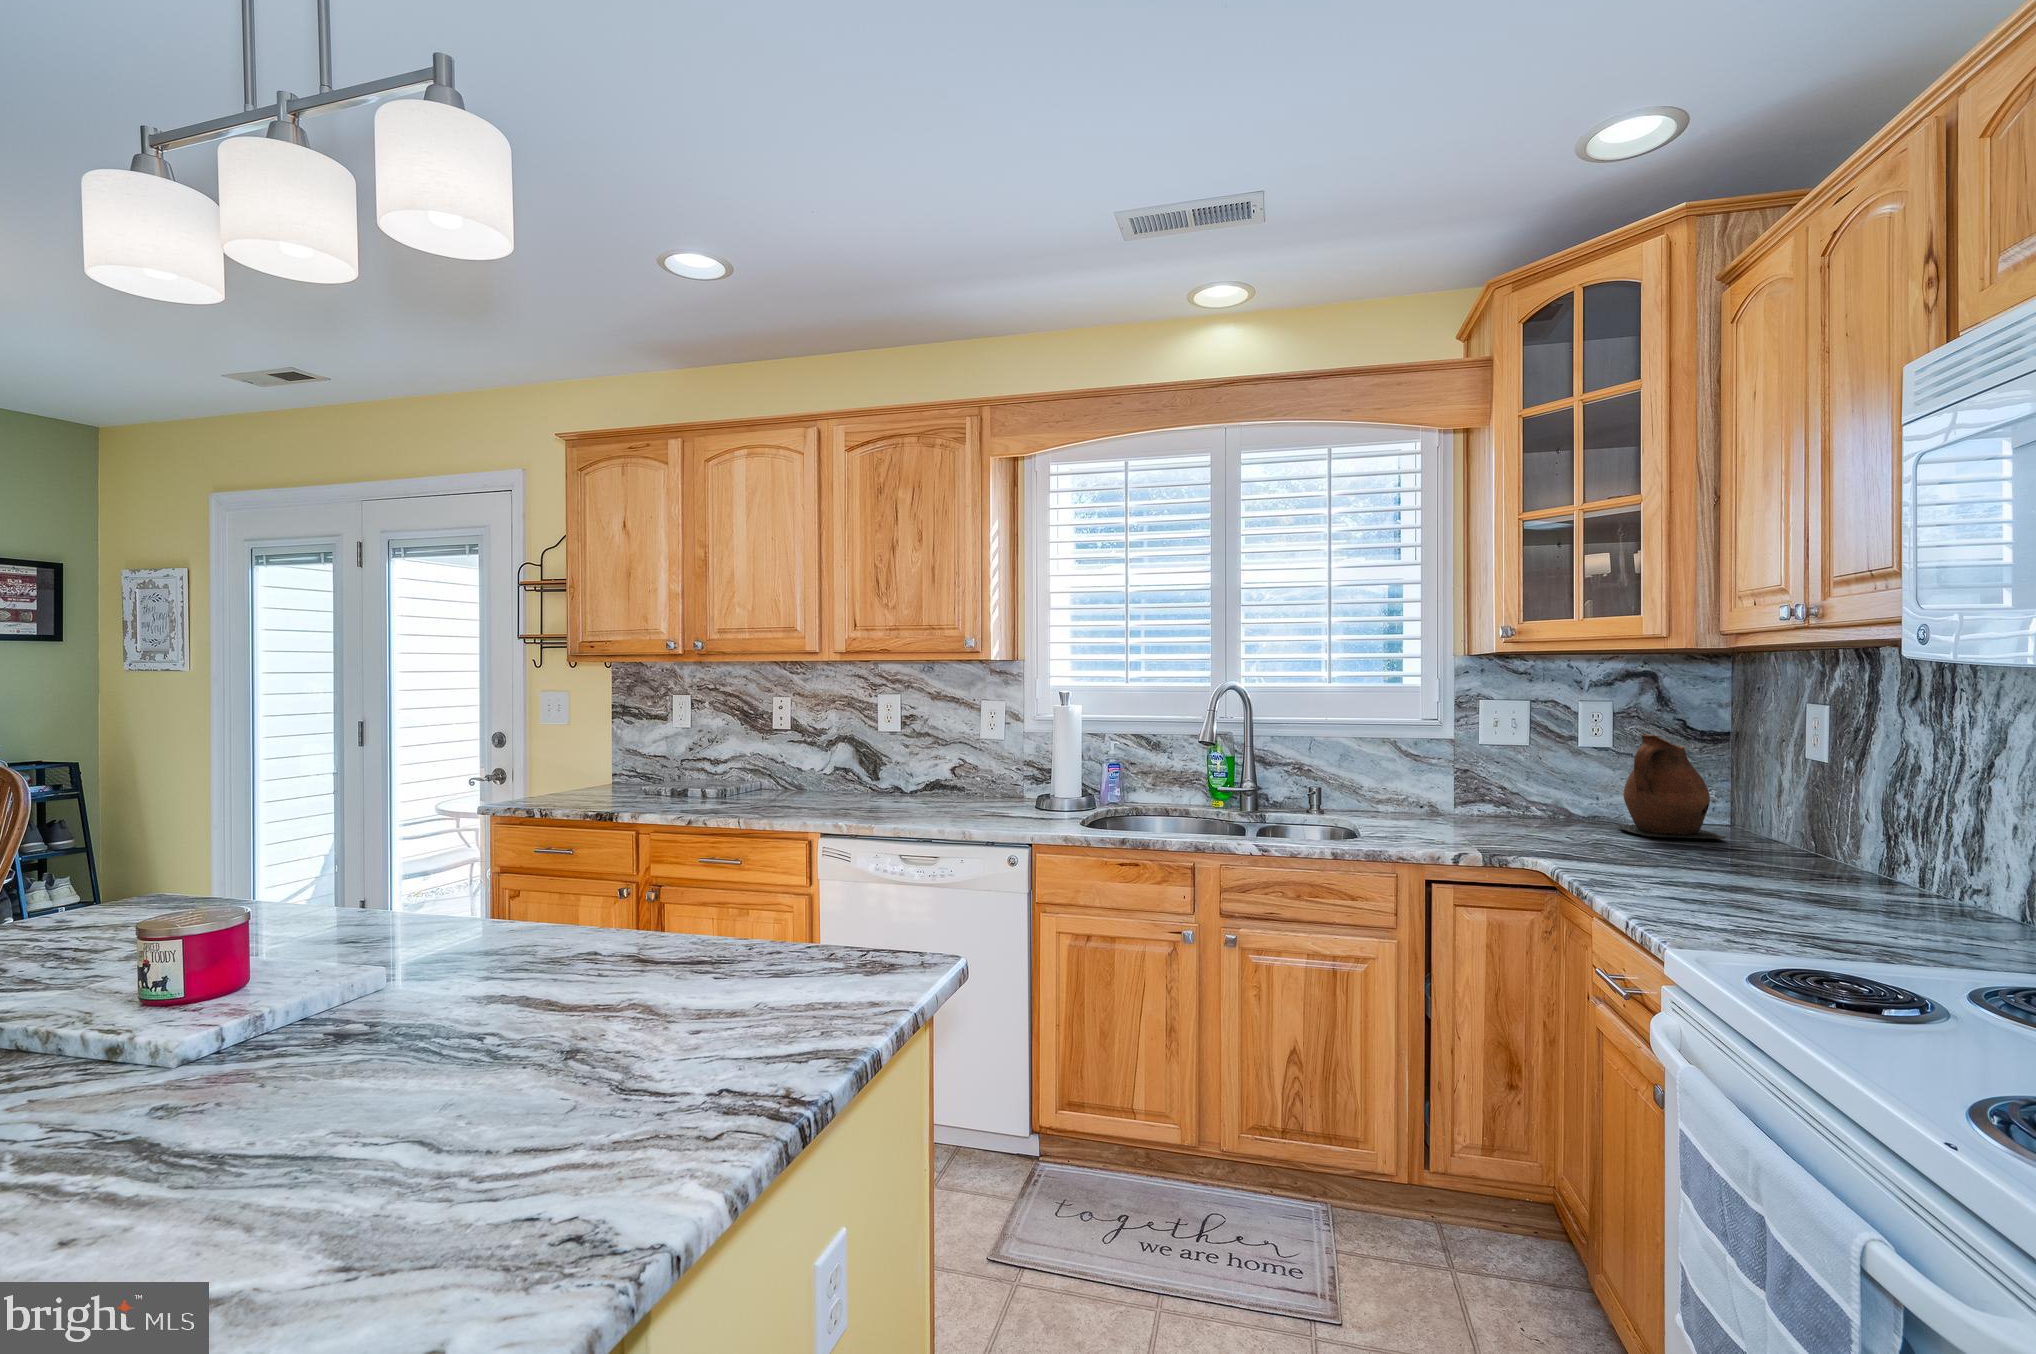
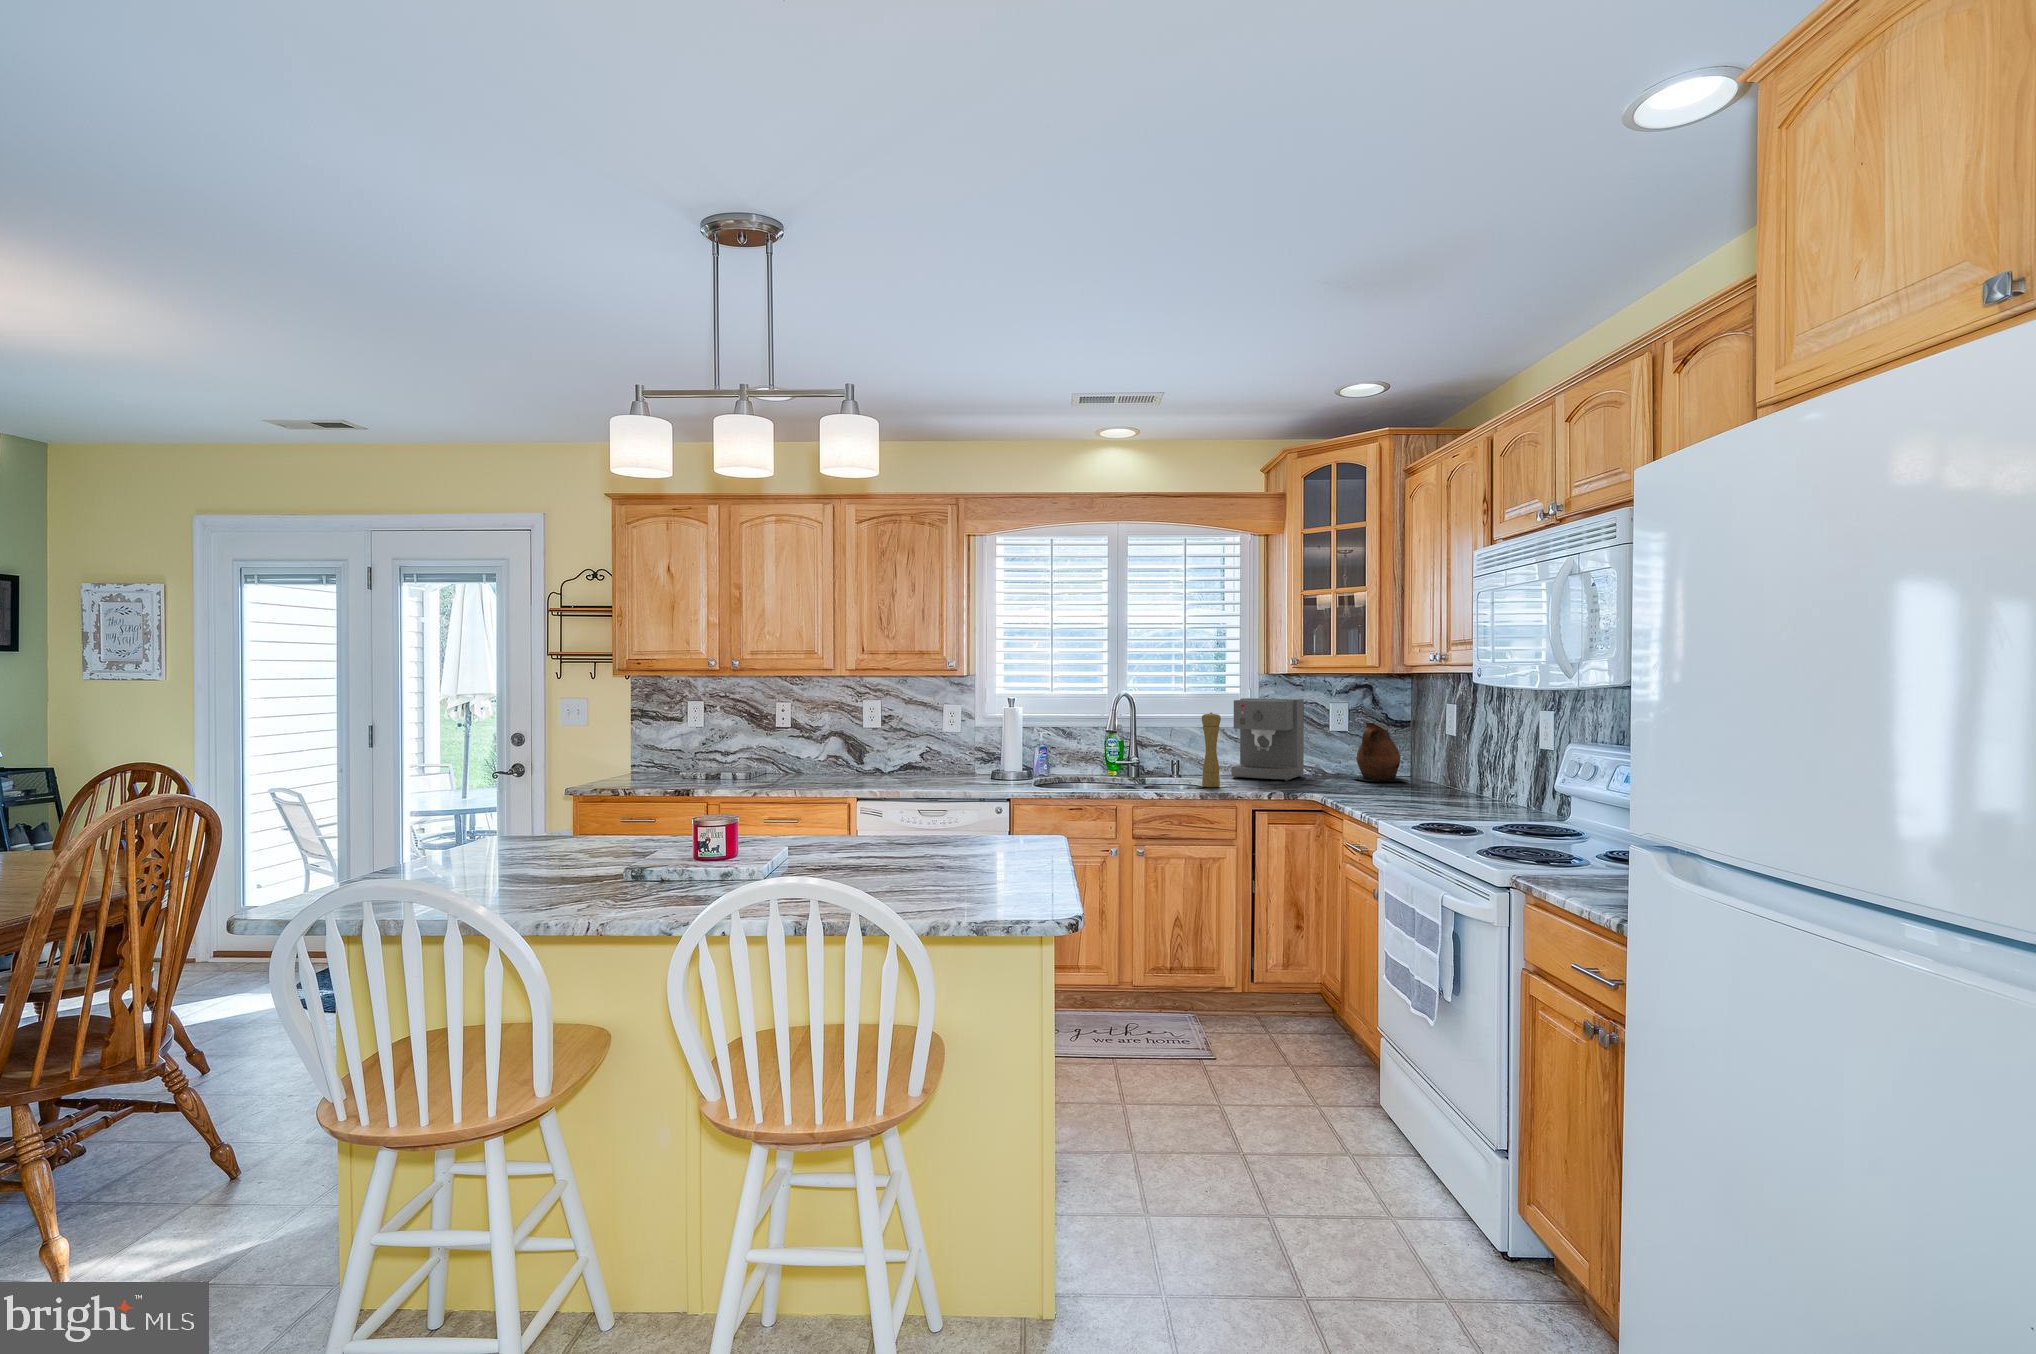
coffee maker: none [1399,693,1527,830] -> present [1231,698,1304,781]
pepper mill: none [1335,716,1368,839] -> present [1202,713,1221,787]

